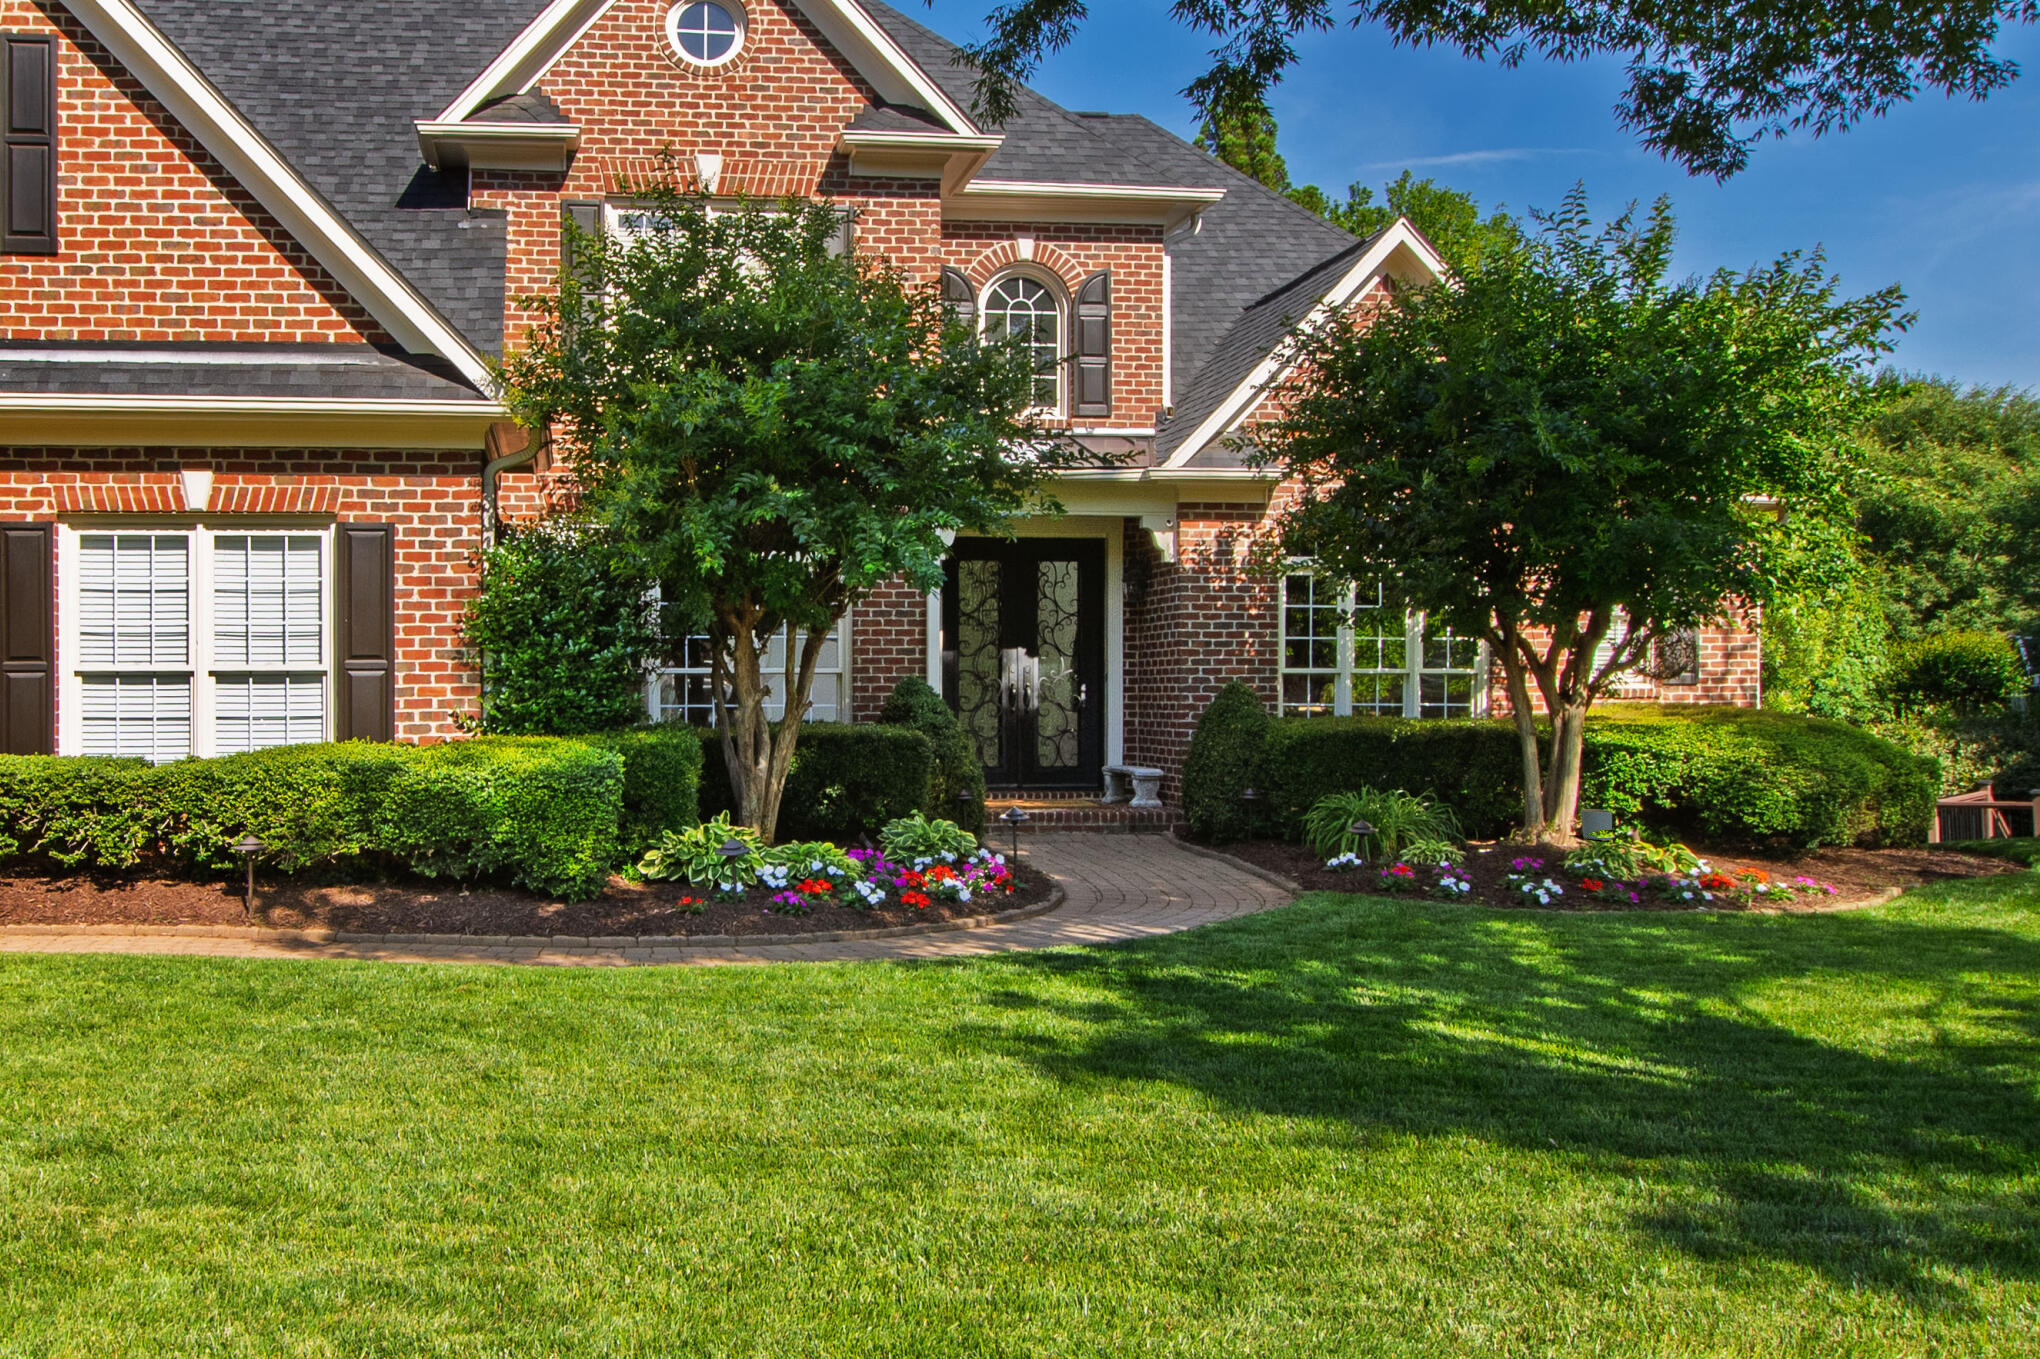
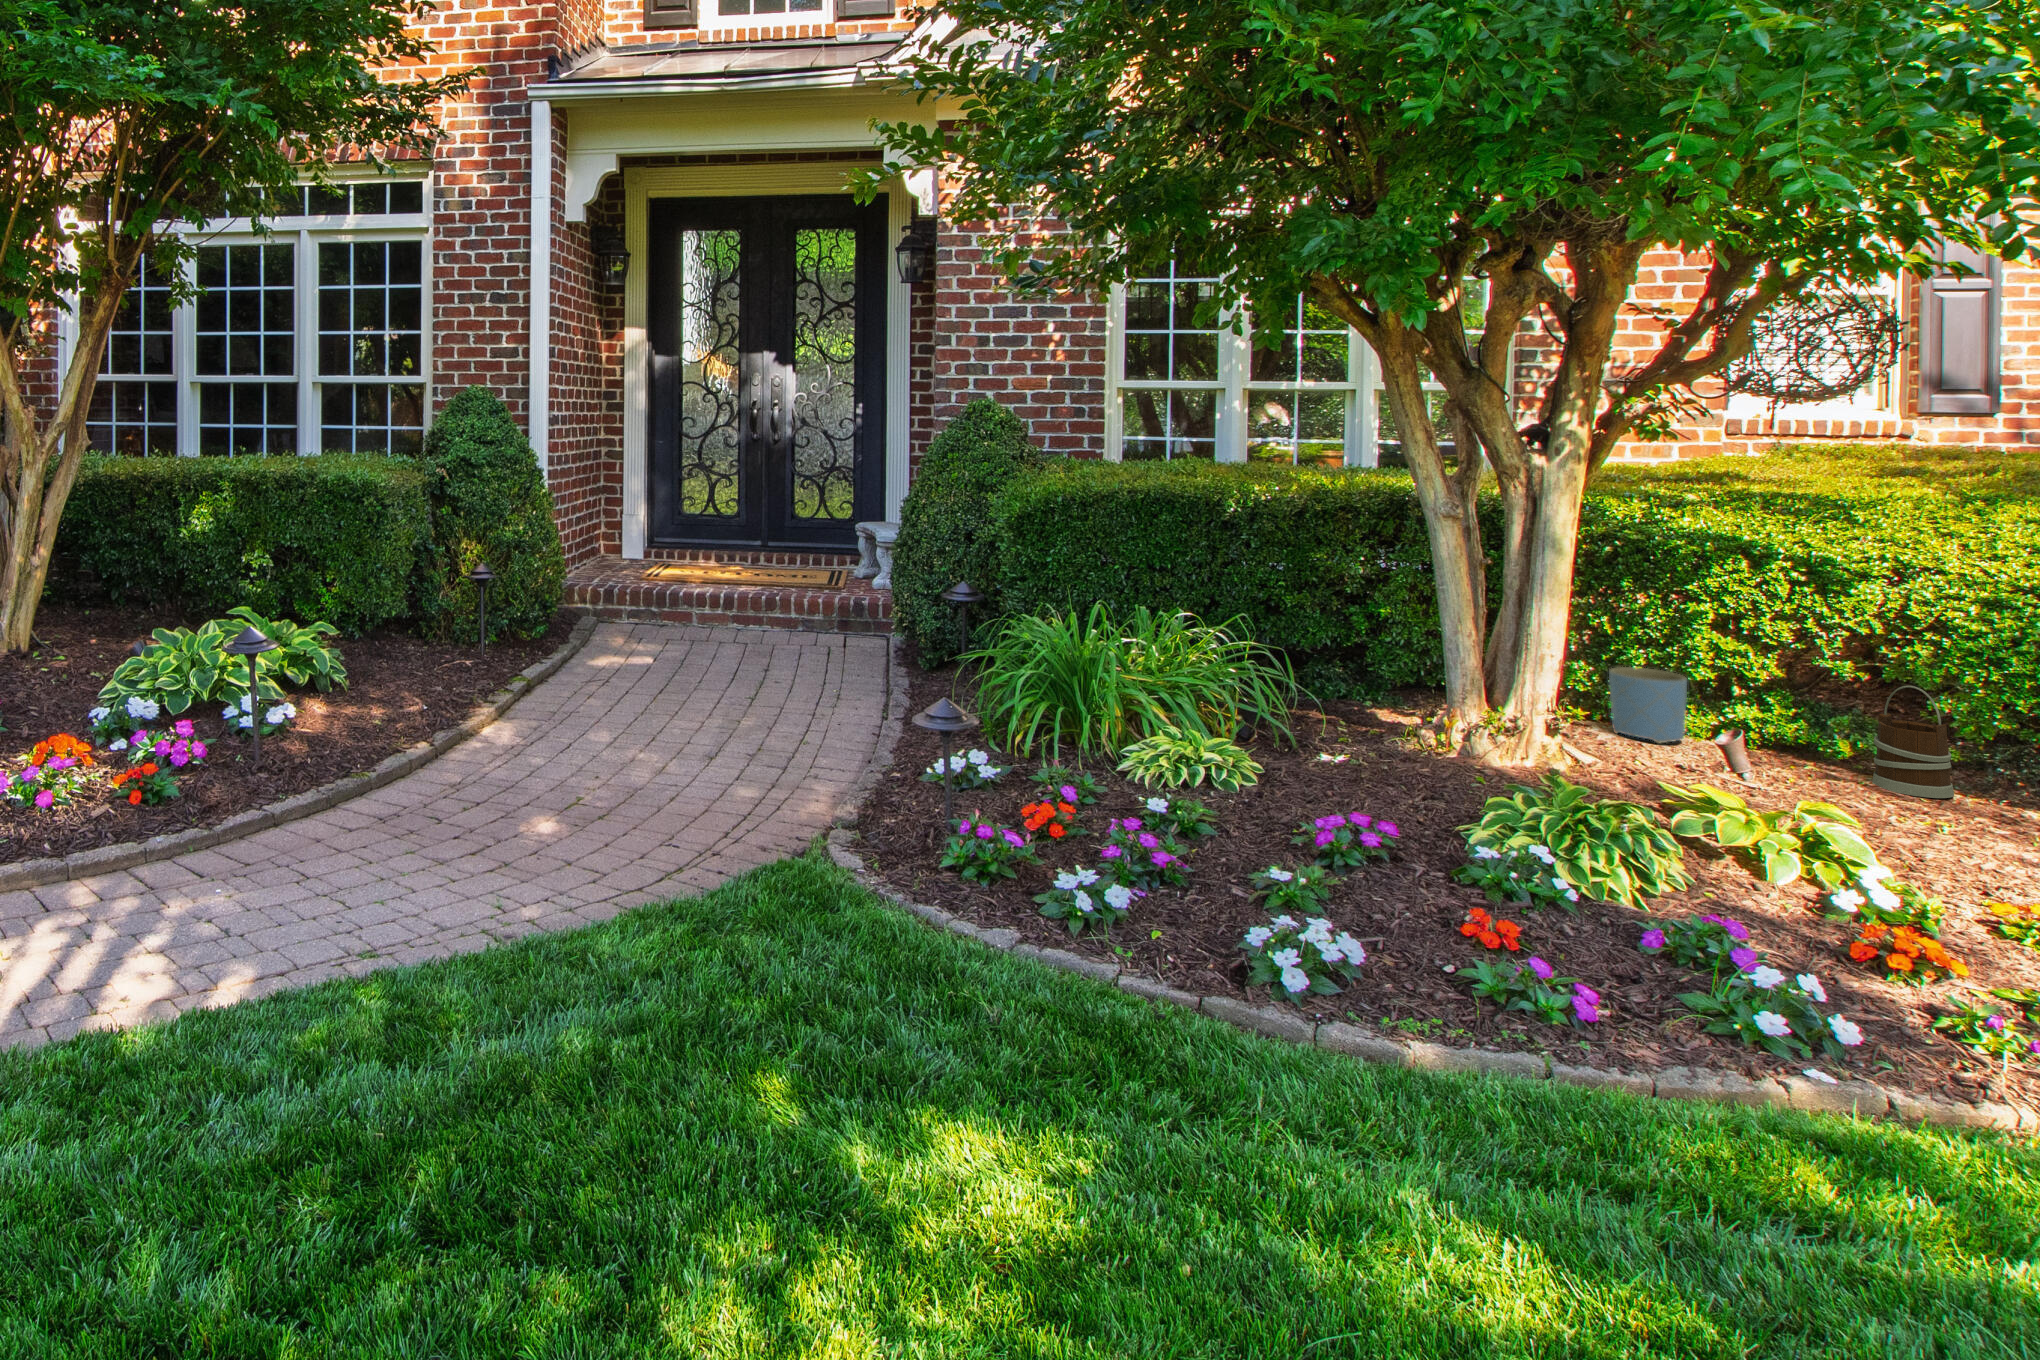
wooden bucket: none [1681,807,1709,853] -> present [1872,686,1954,798]

